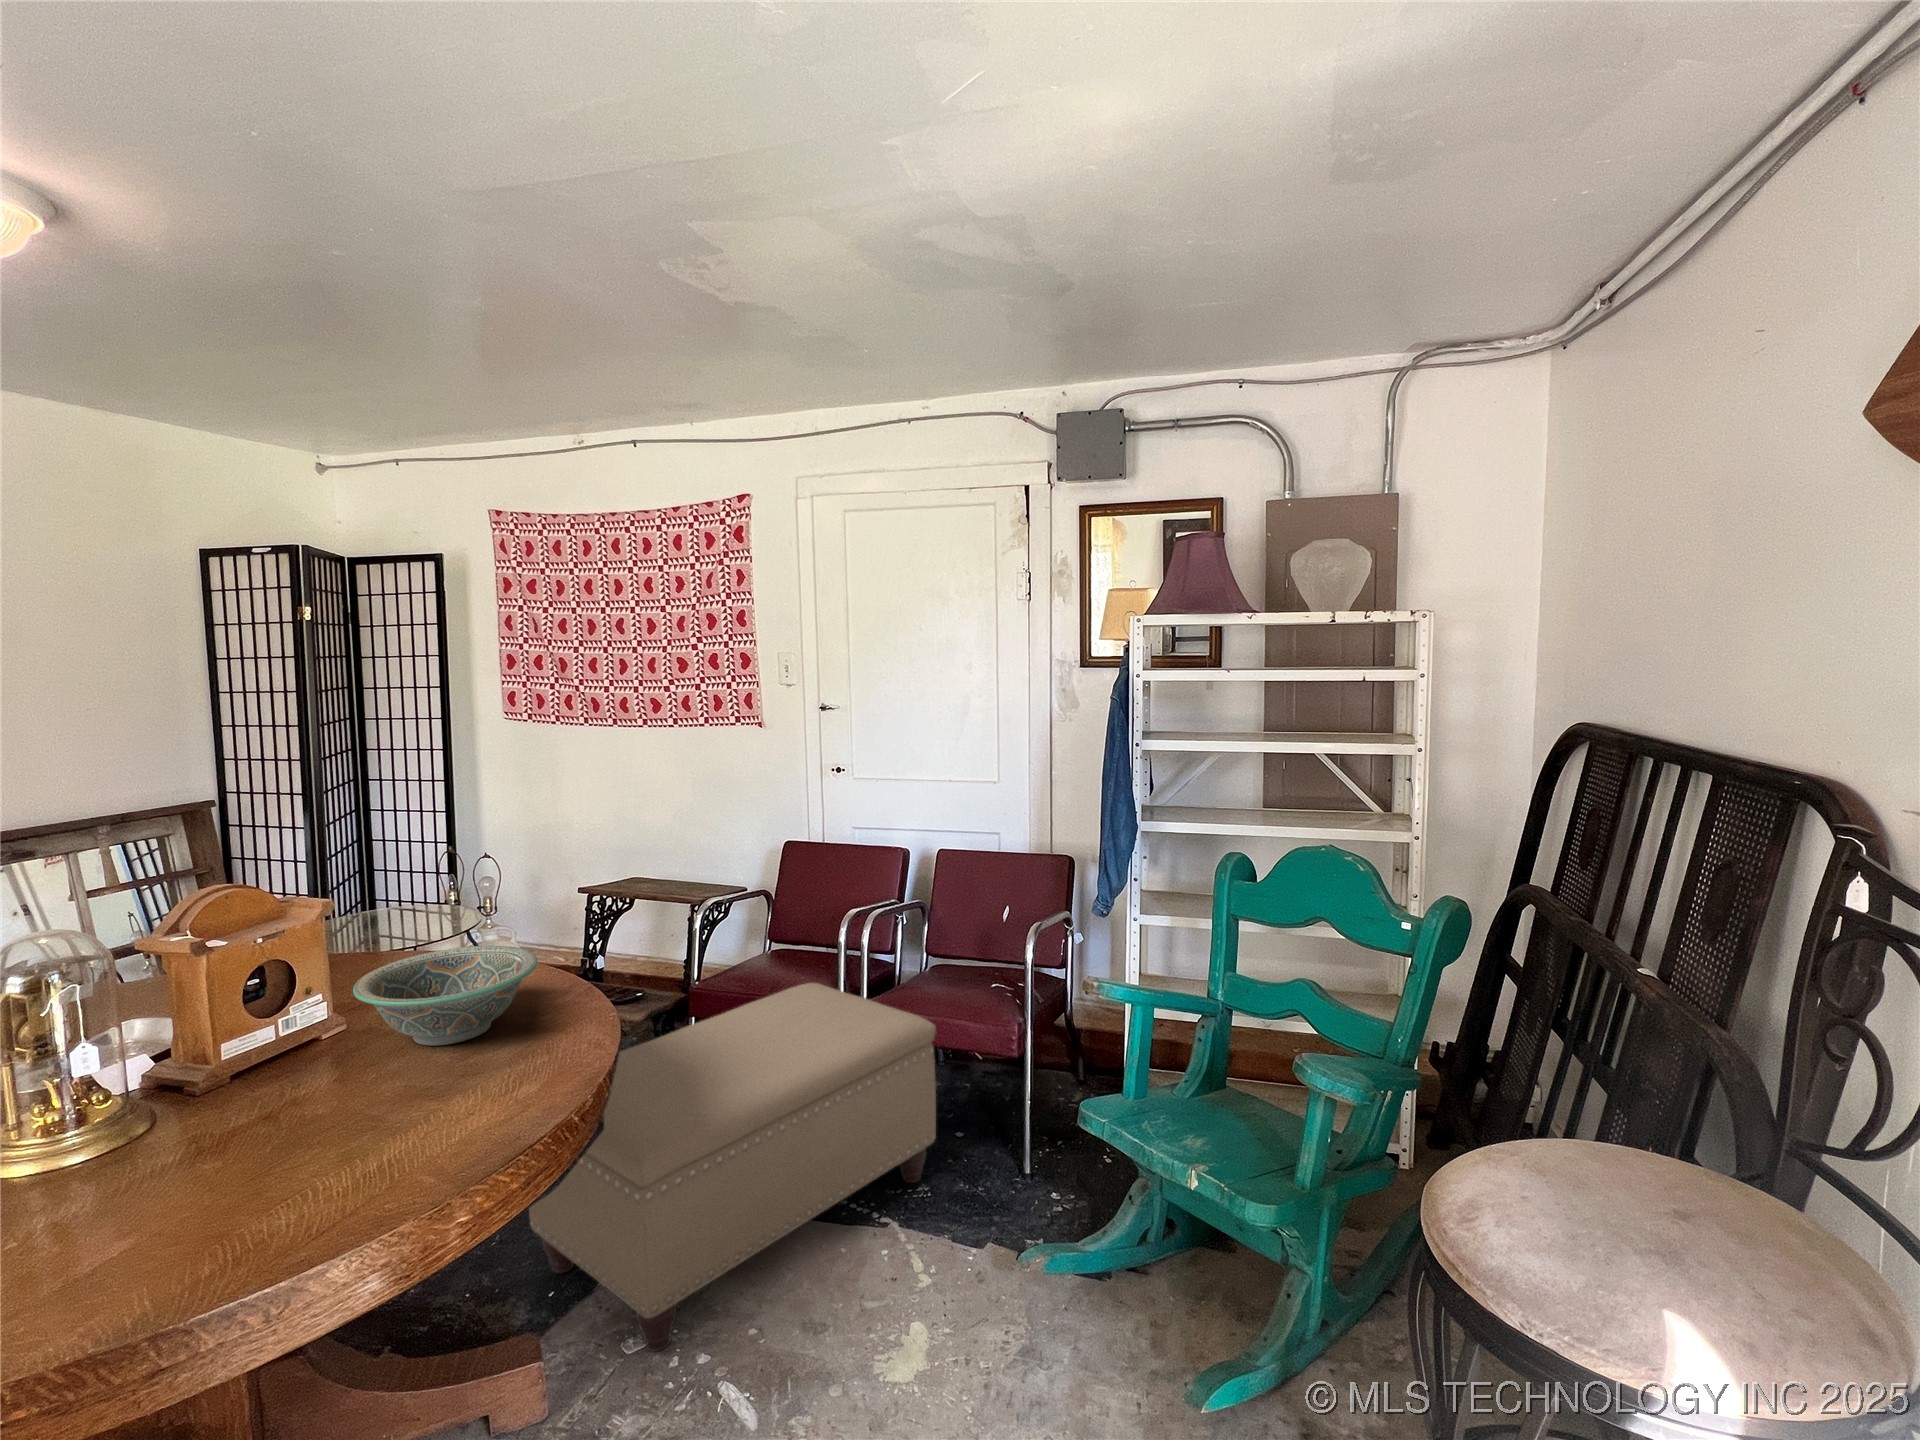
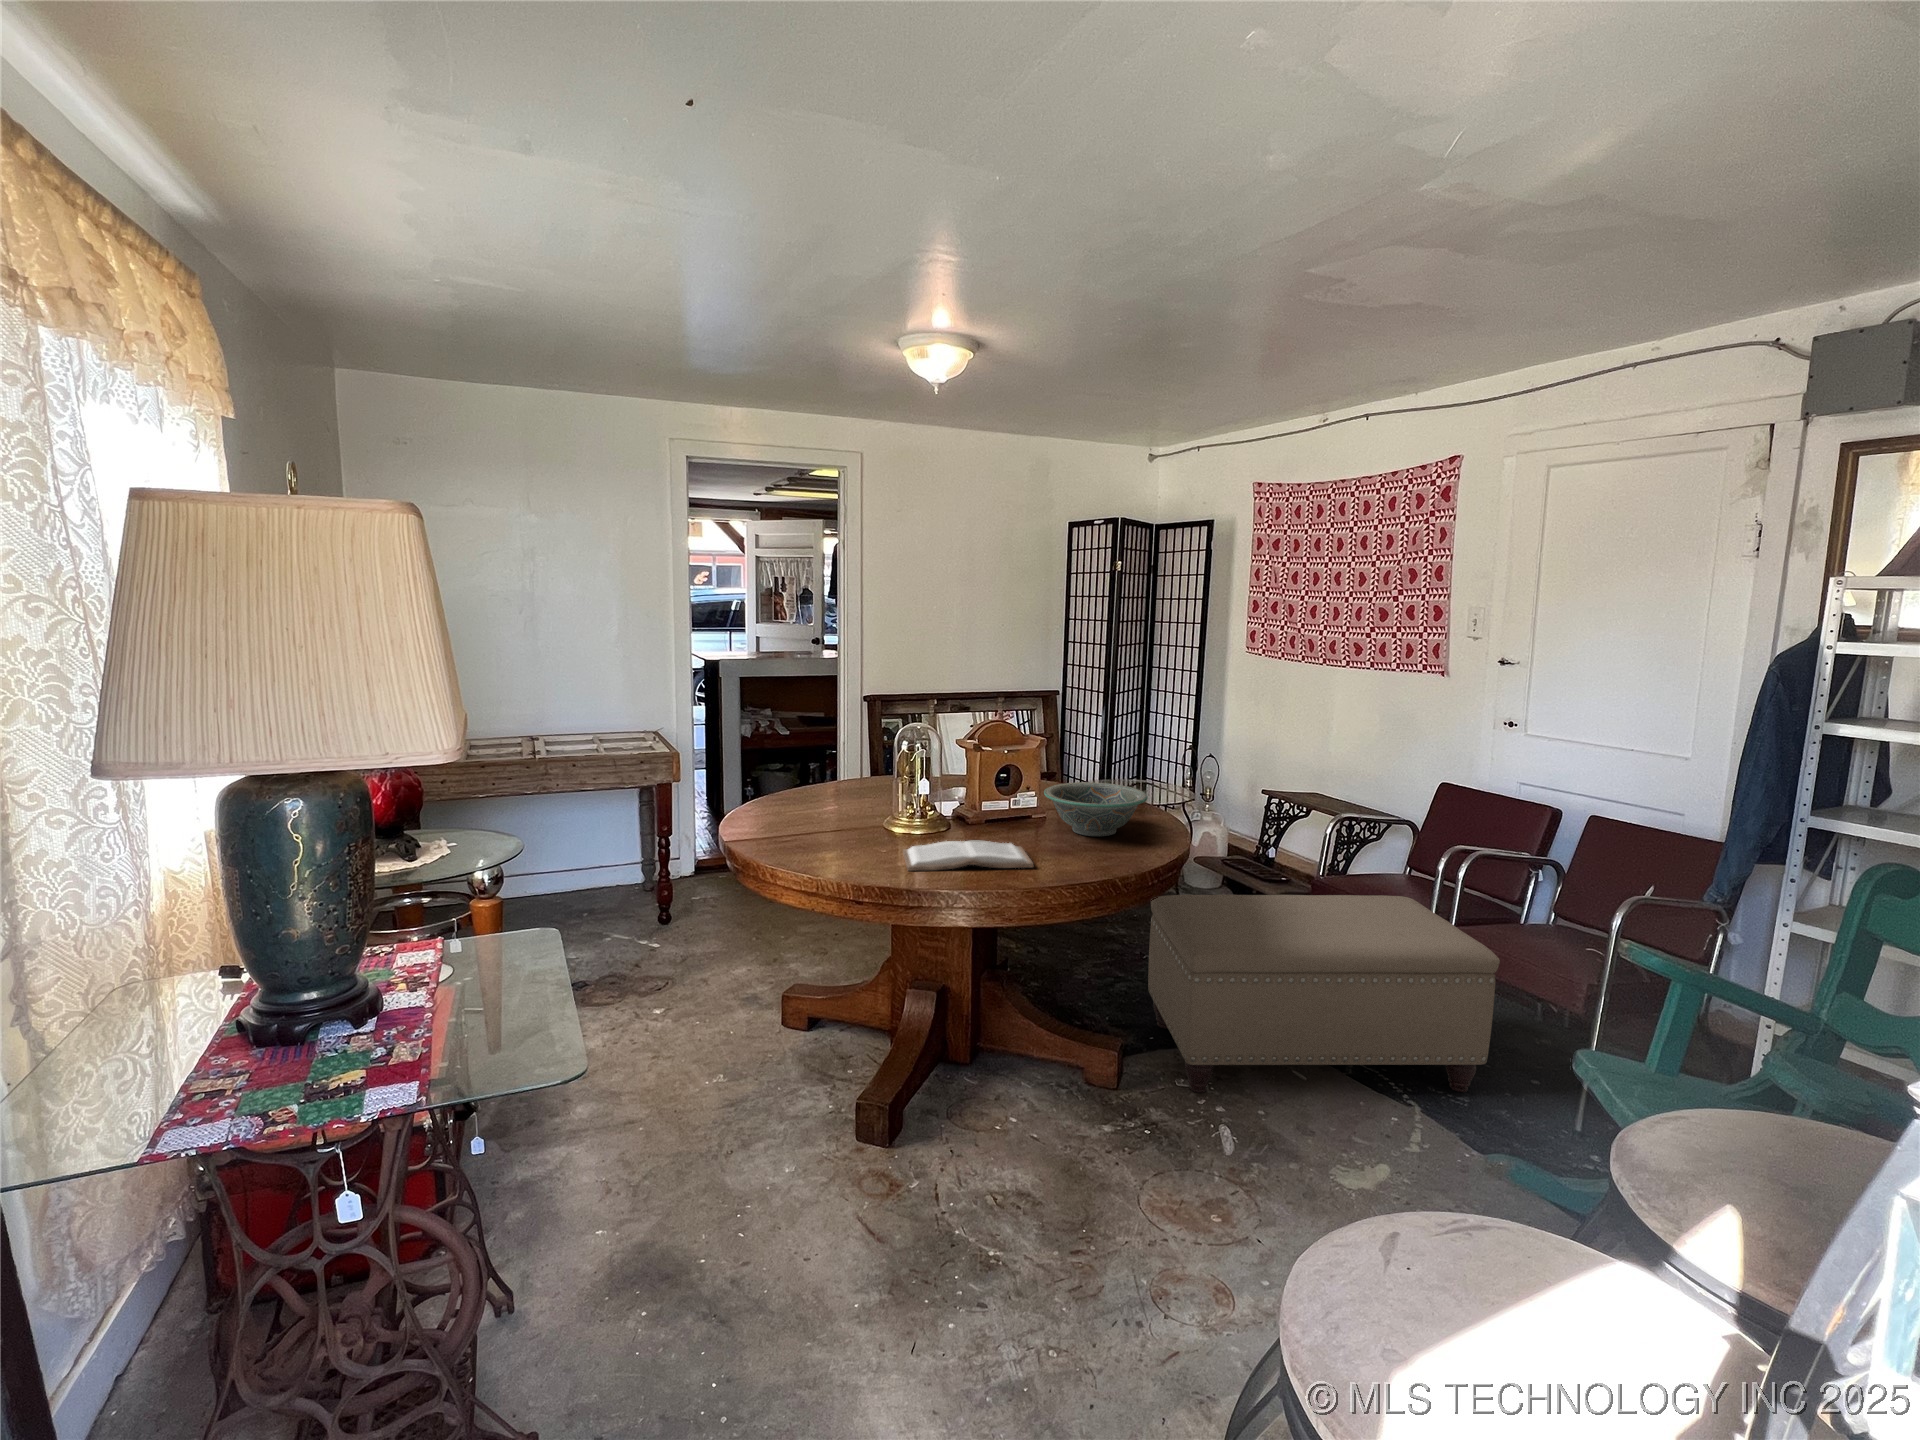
book: none [78,1108,406,1265] -> present [903,840,1033,871]

